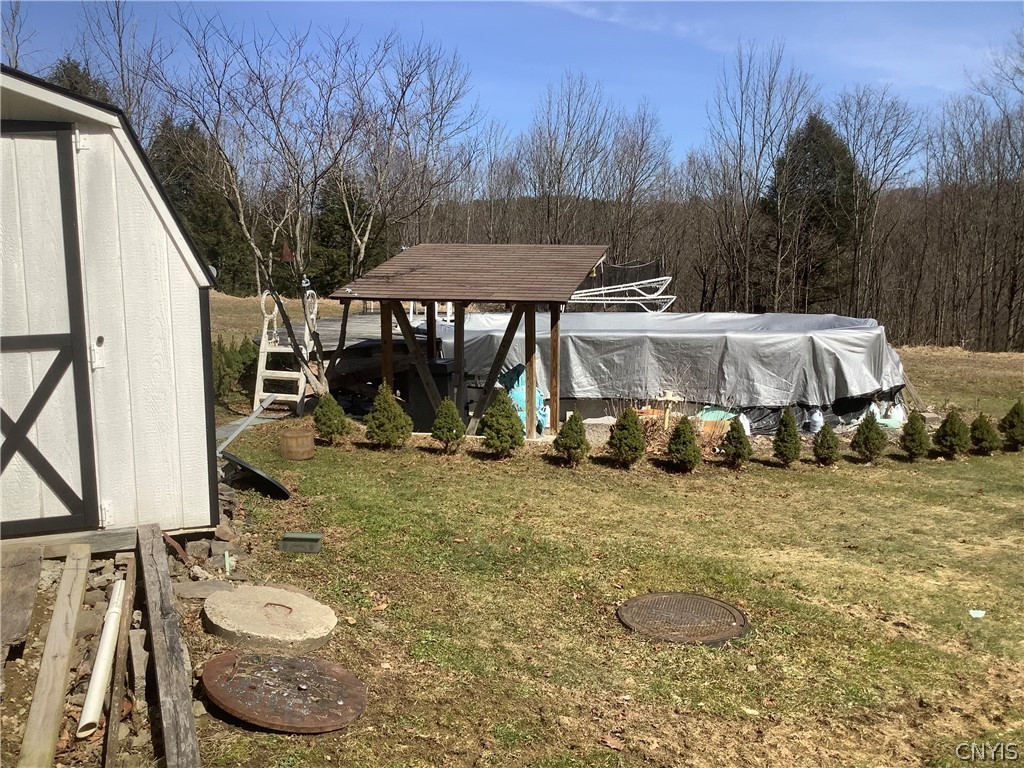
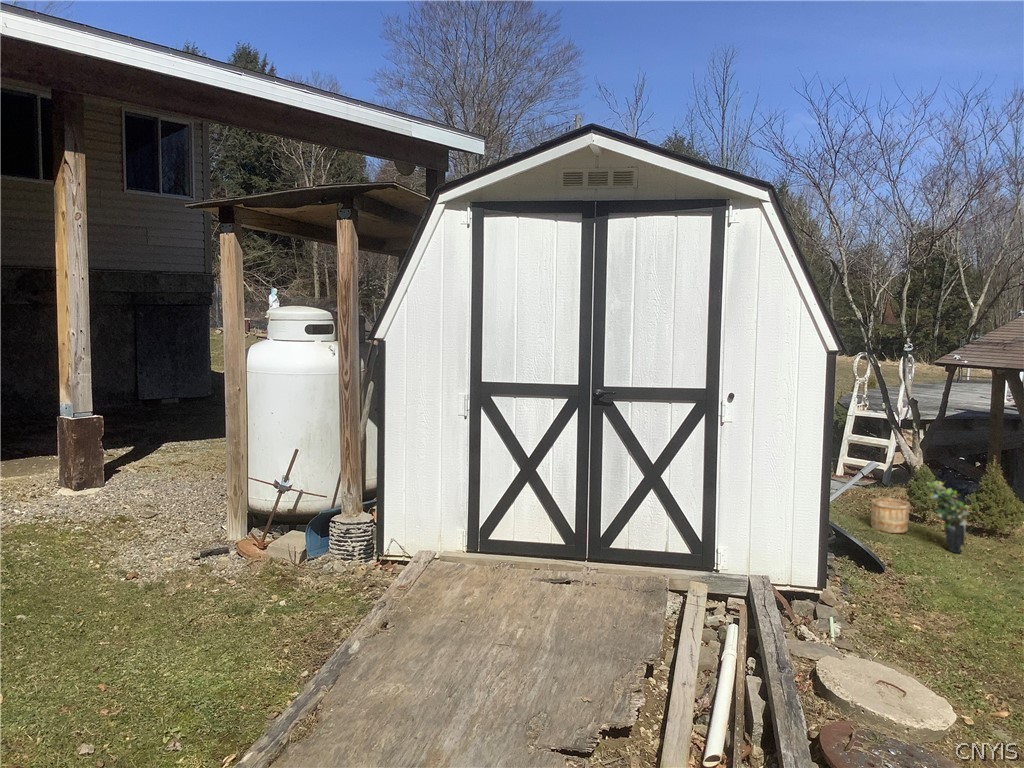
potted plant: none [325,405,364,469] -> present [927,481,970,553]
toolbox: present [279,532,324,553] -> none [881,609,933,639]

